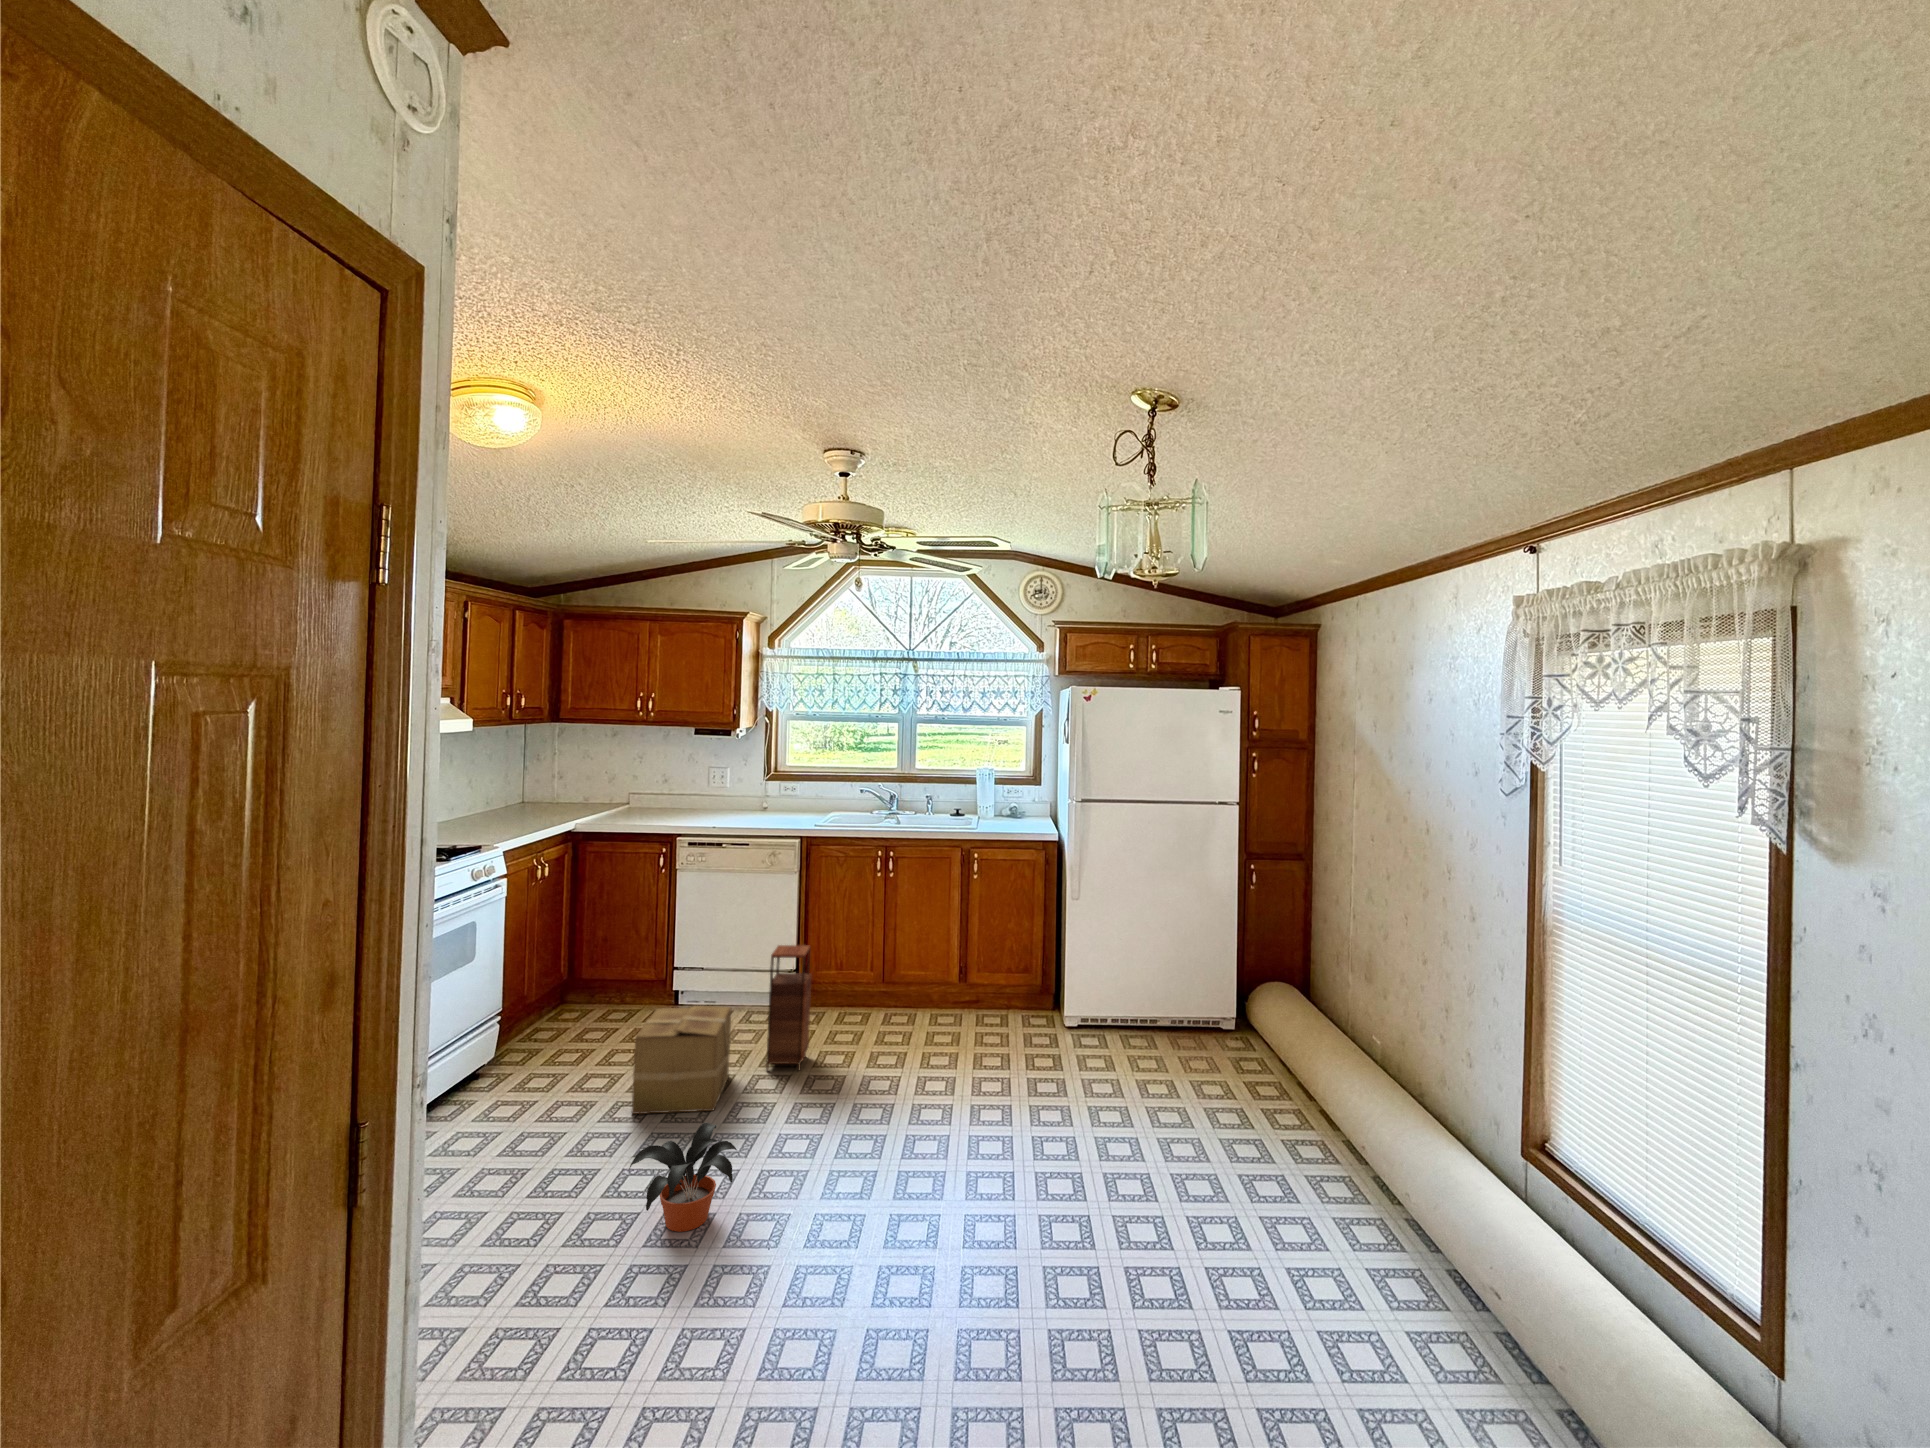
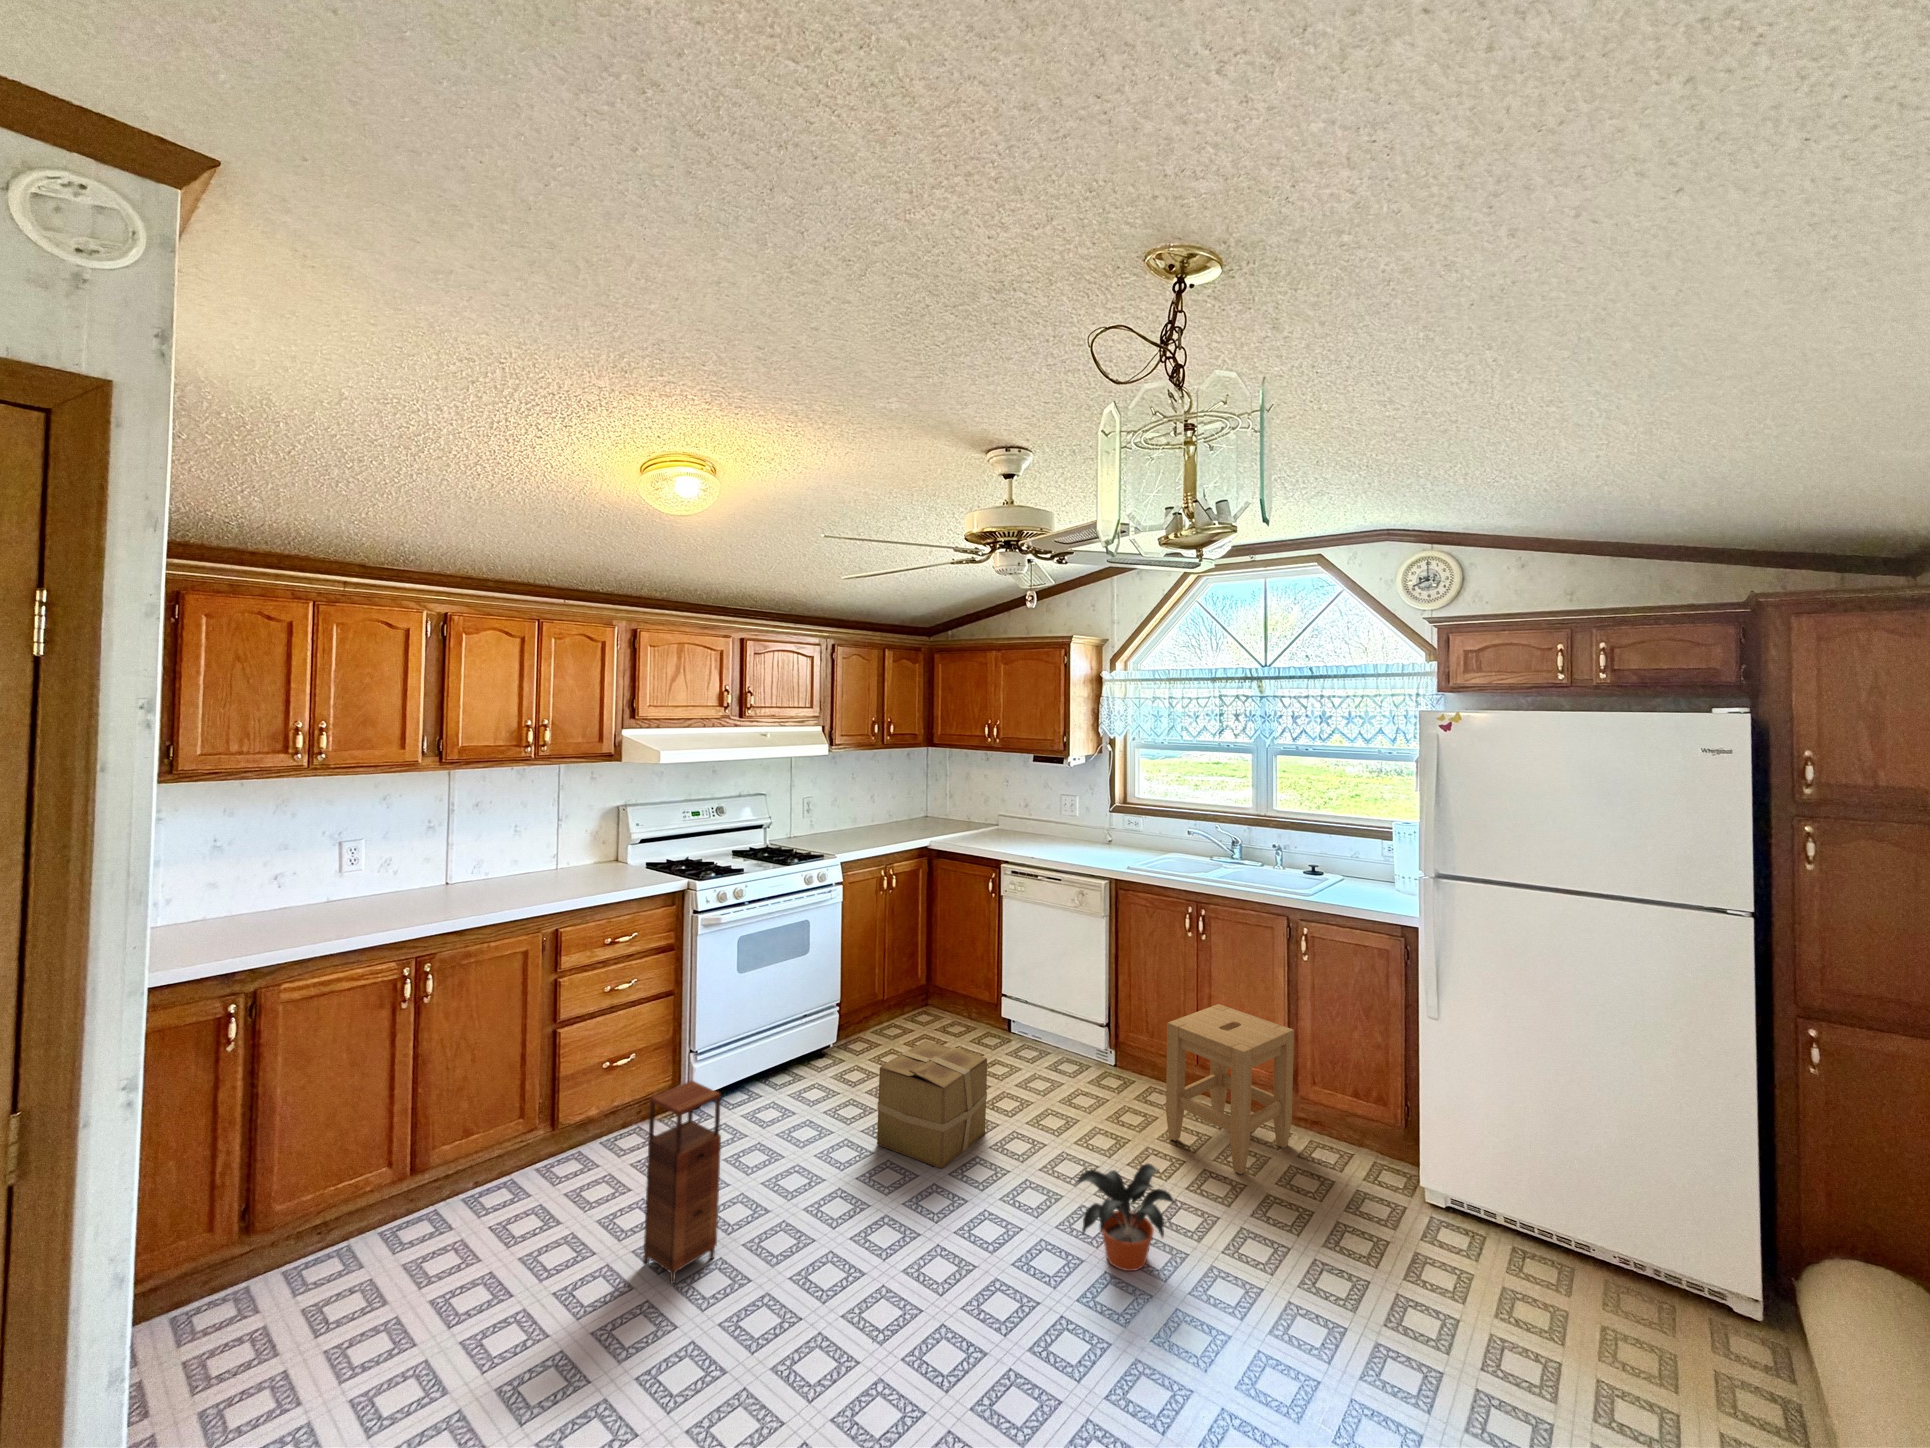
stool: none [880,925,970,1043] -> present [1166,1004,1294,1174]
storage cabinet: present [766,945,811,1070] -> present [643,1081,721,1284]
potted plant: present [629,1123,737,1232] -> present [1077,1164,1175,1271]

